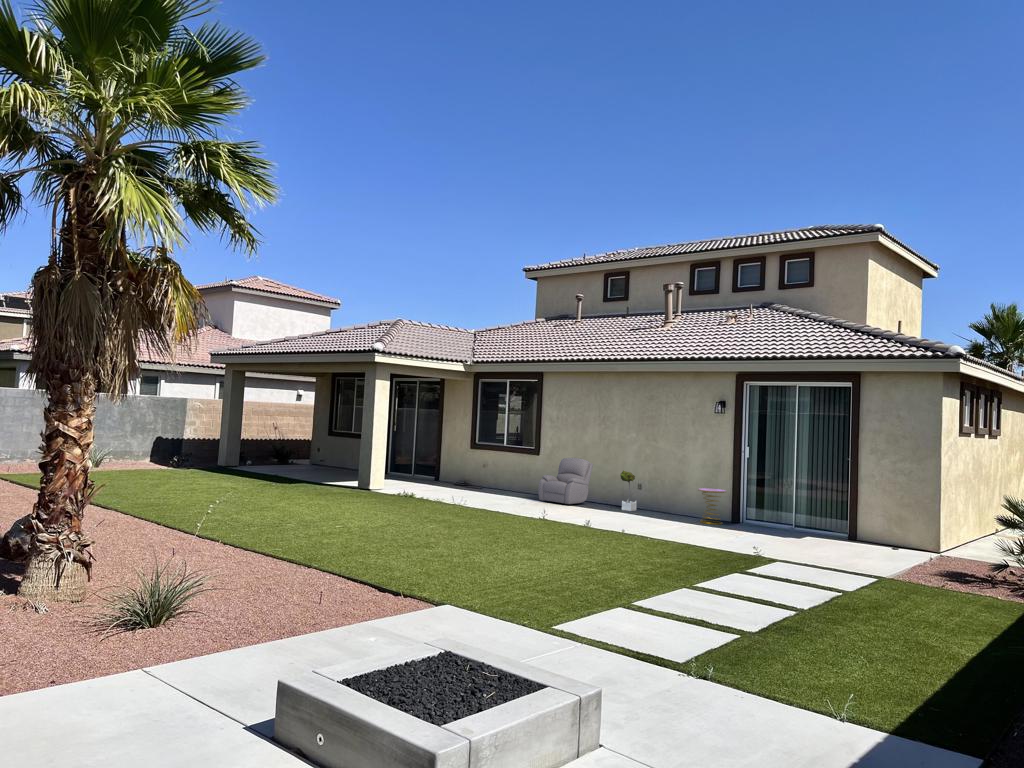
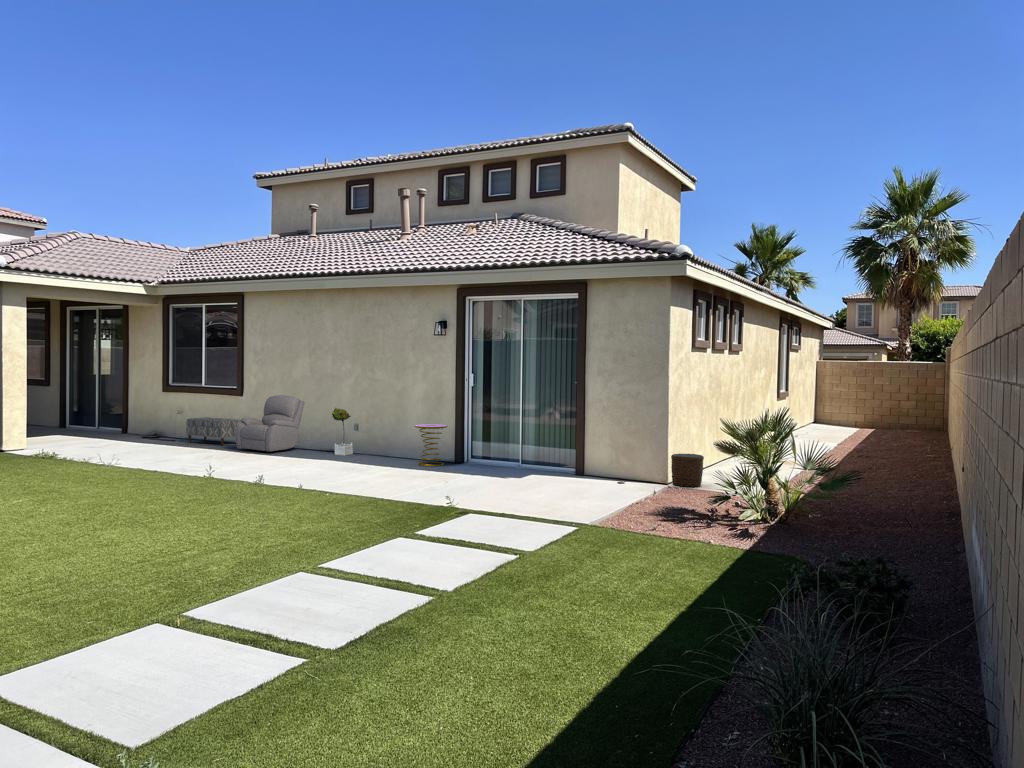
bench: none [492,473,536,497] -> present [186,417,240,445]
woven basket: none [943,527,976,558] -> present [671,454,704,487]

